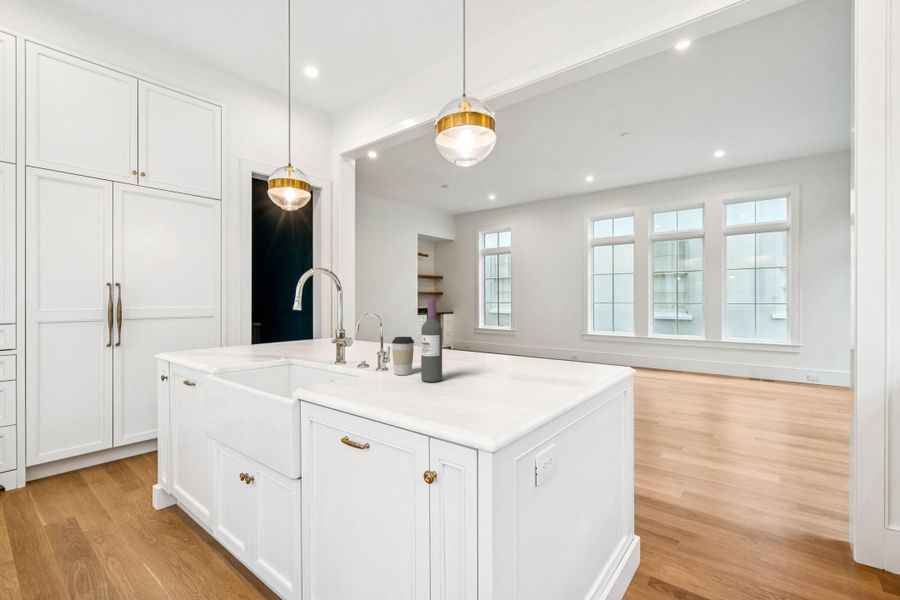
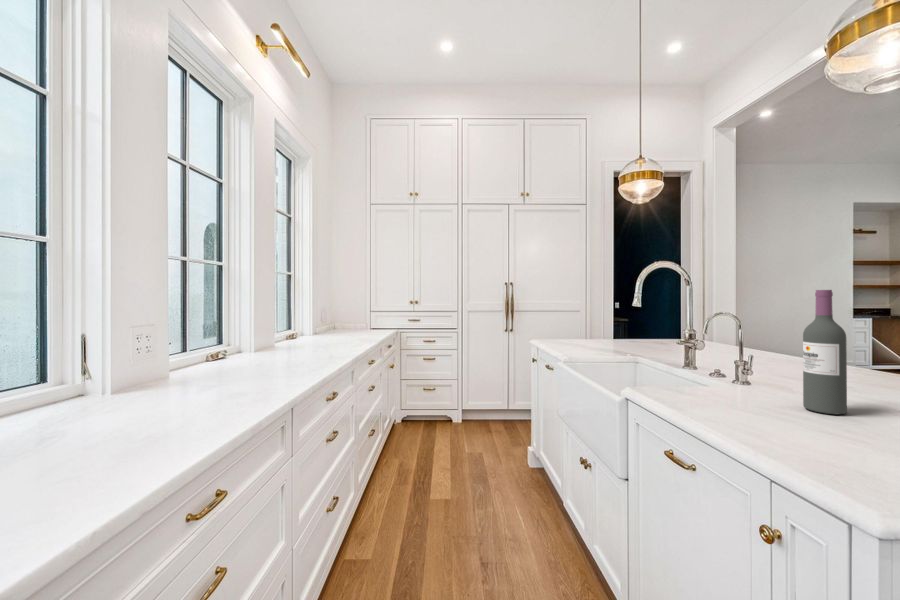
coffee cup: present [392,337,414,375] -> none [756,342,796,396]

